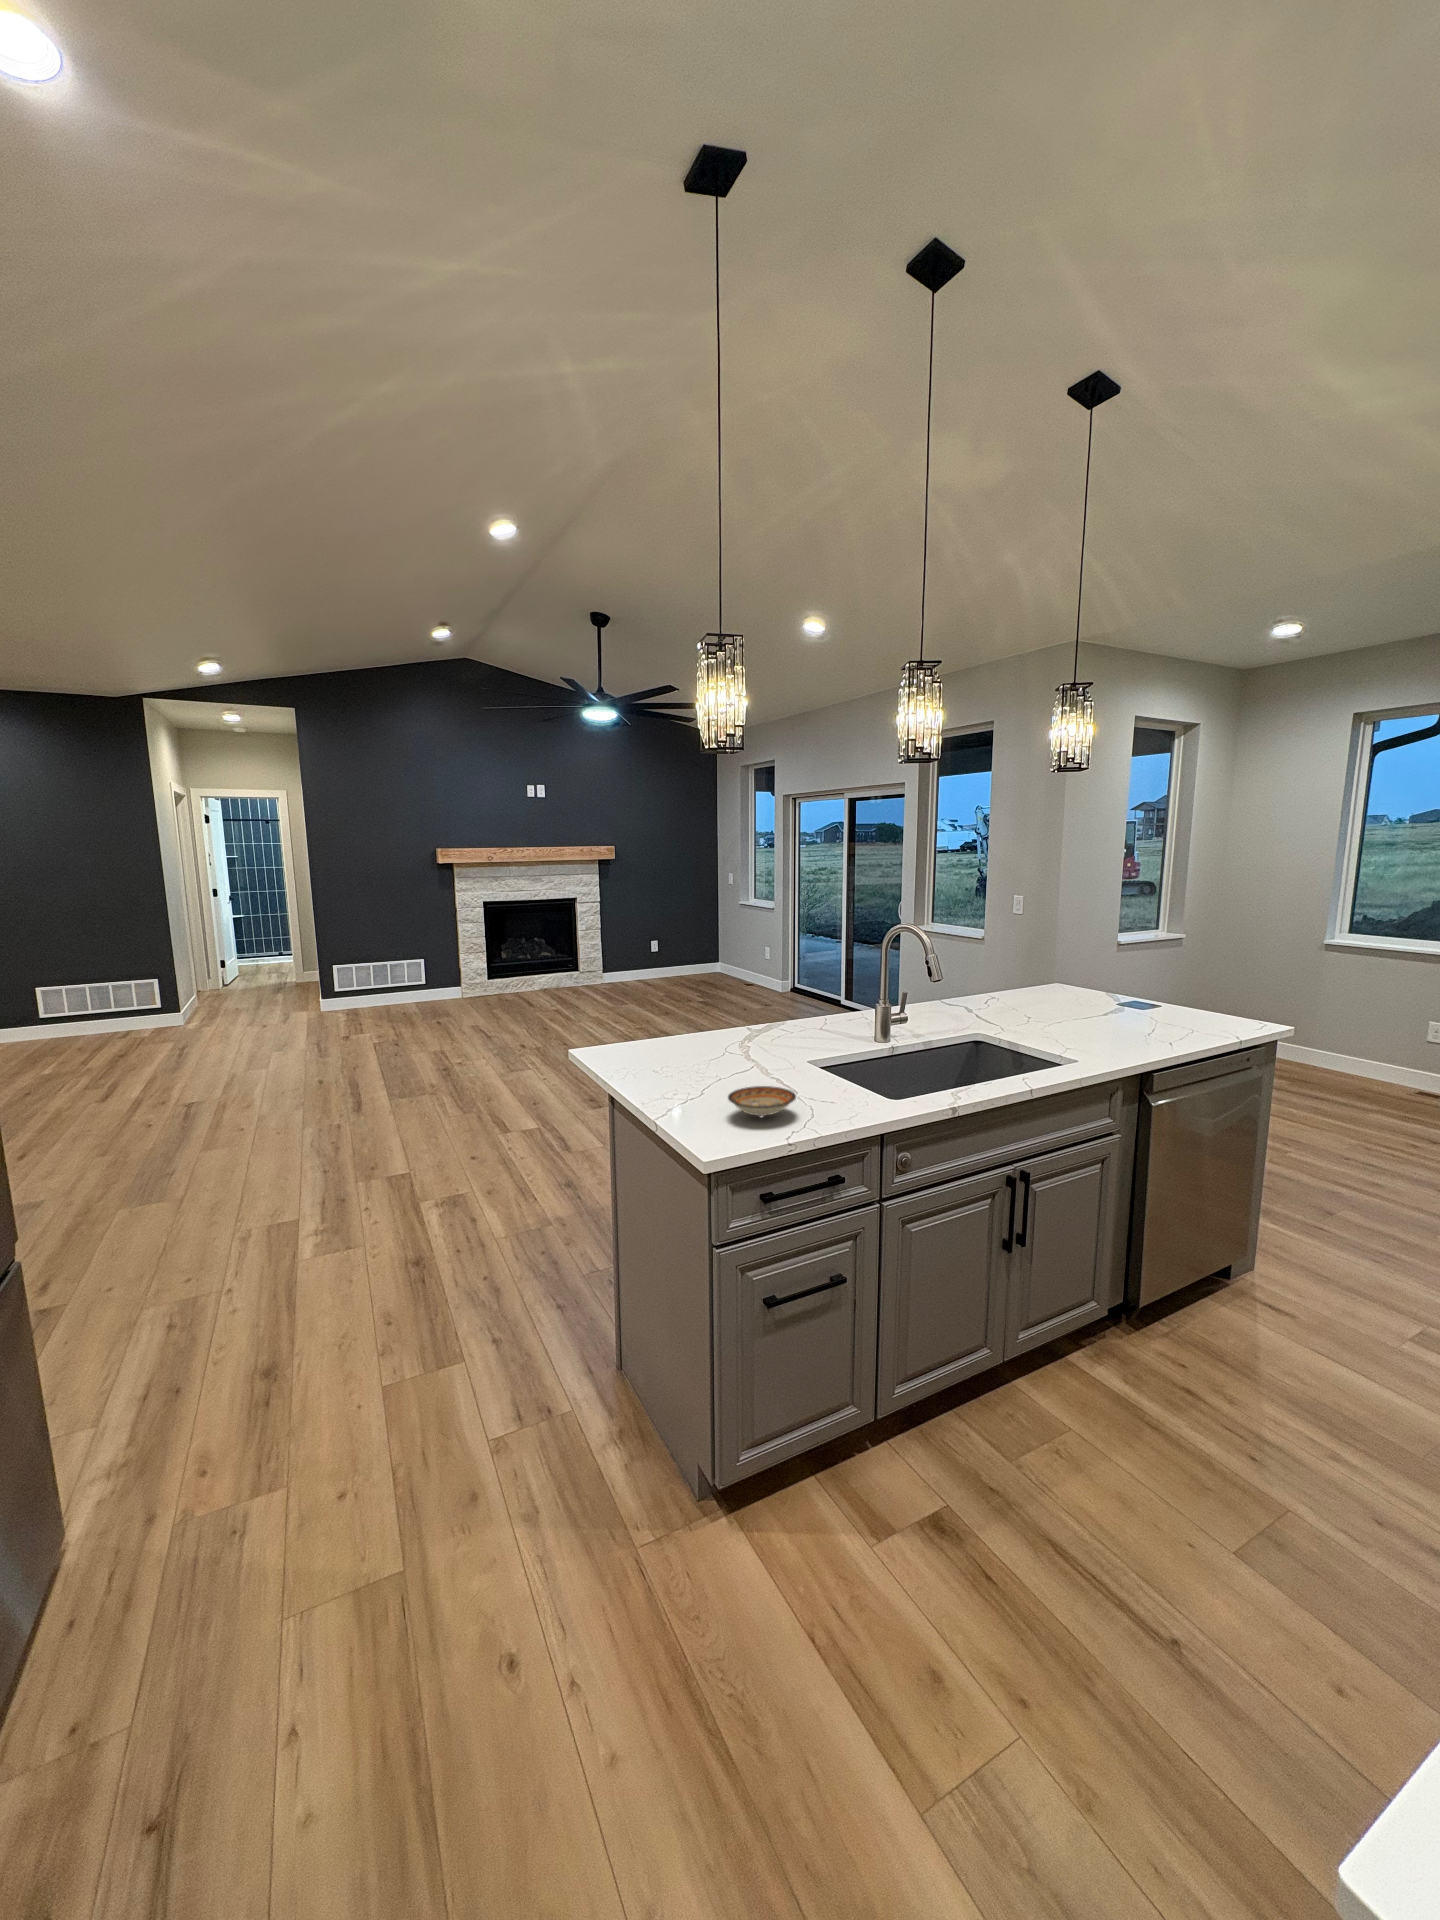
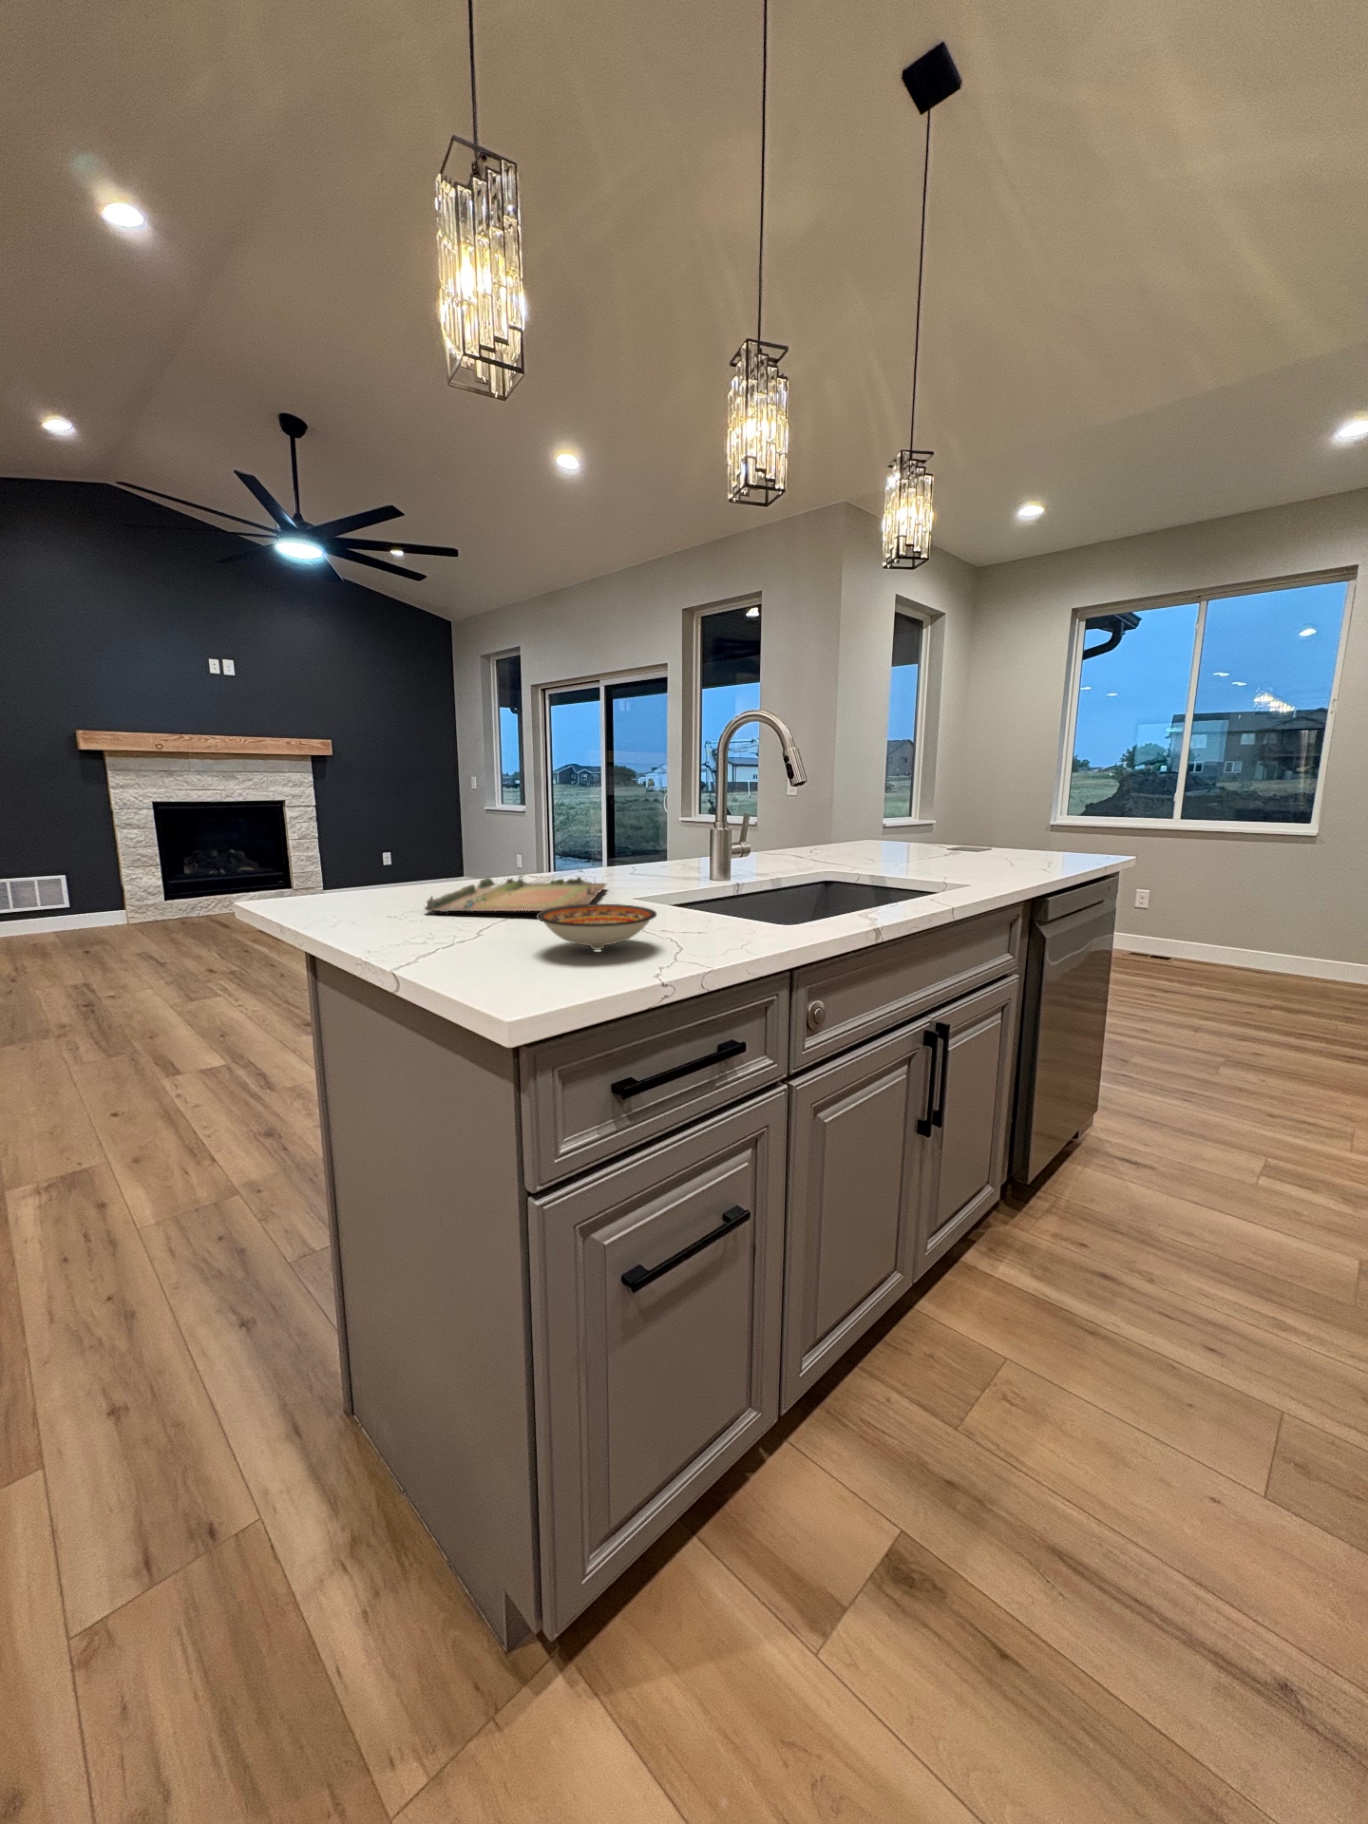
tray: none [672,1038,790,1081] -> present [425,871,606,912]

